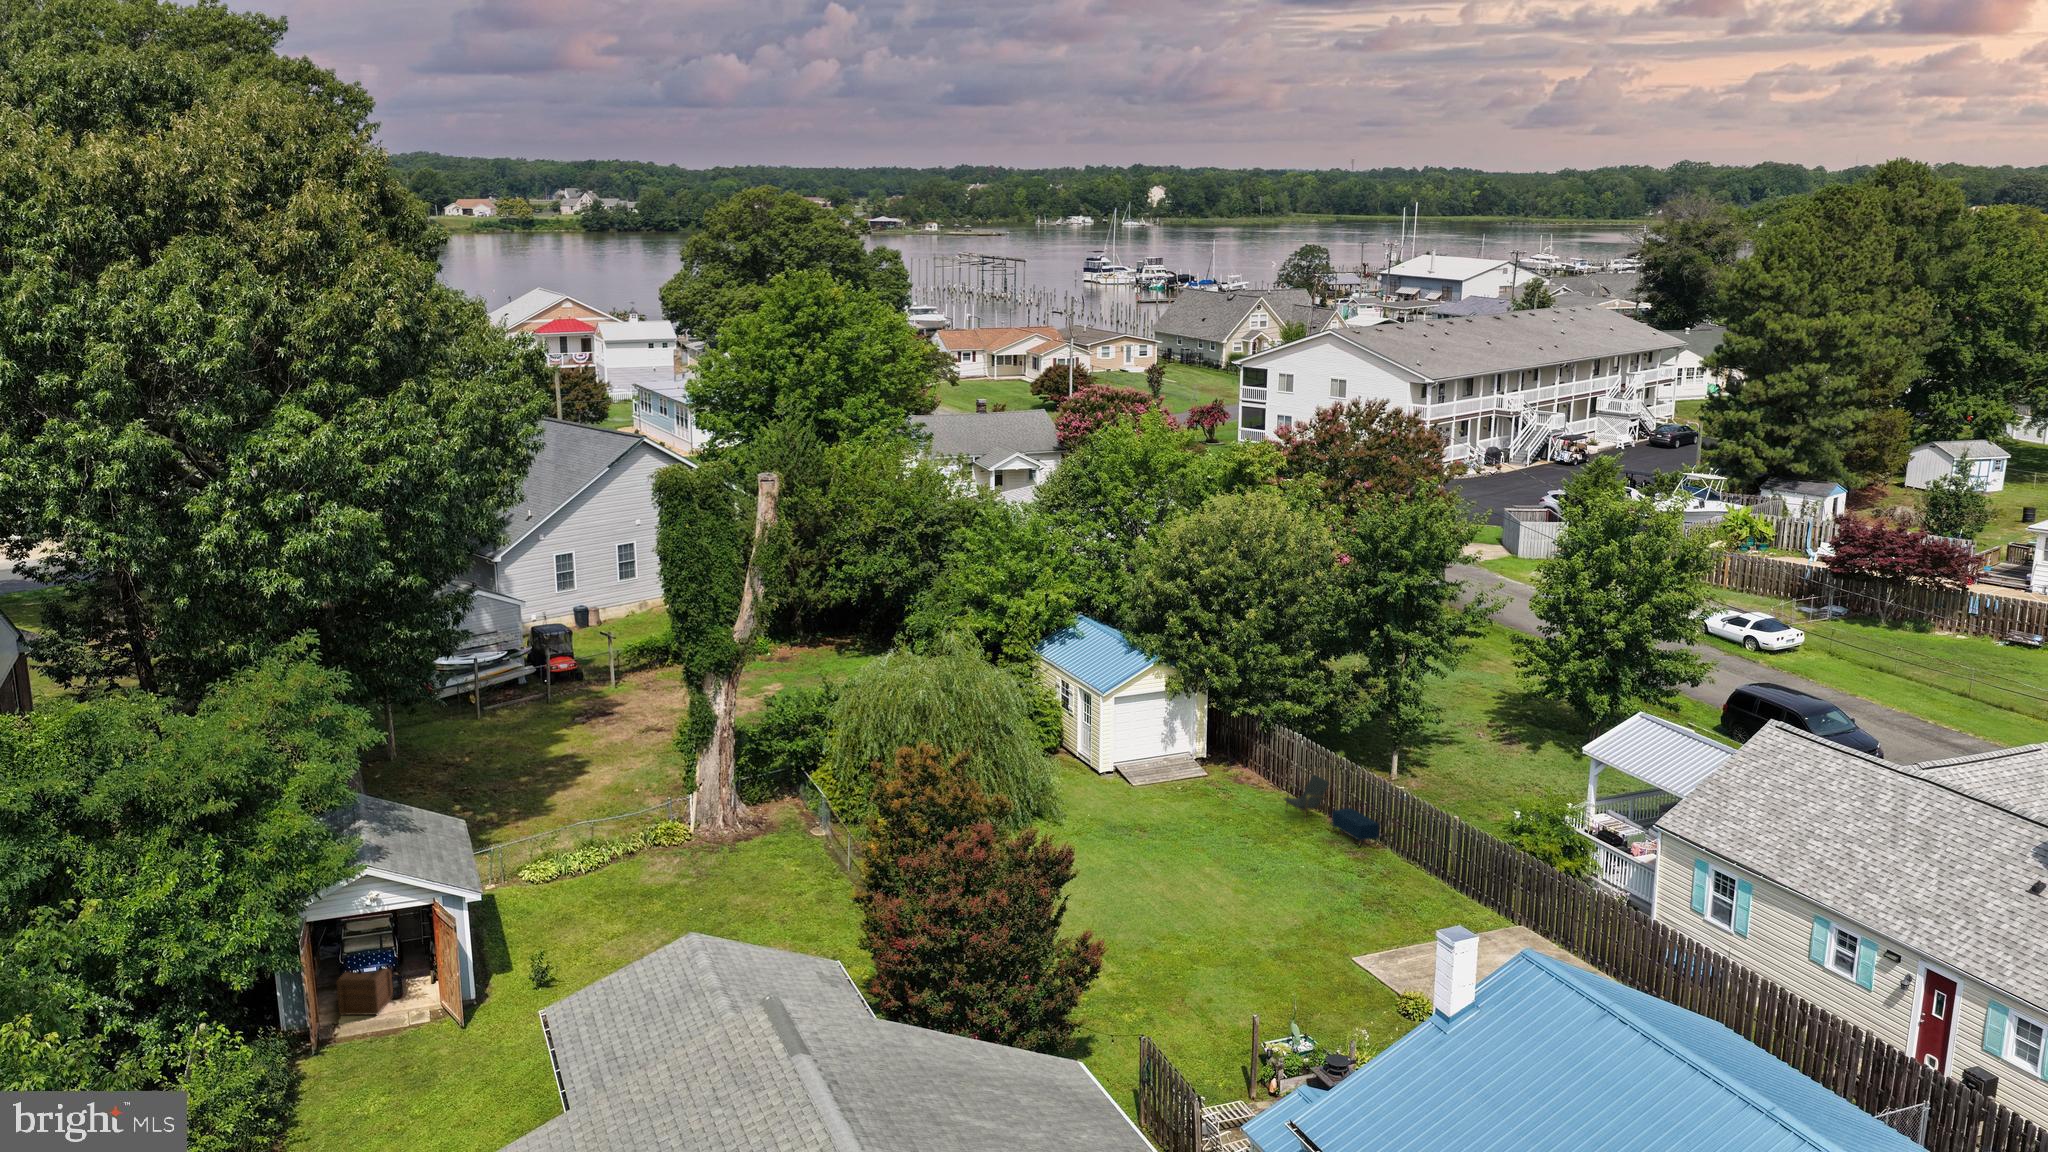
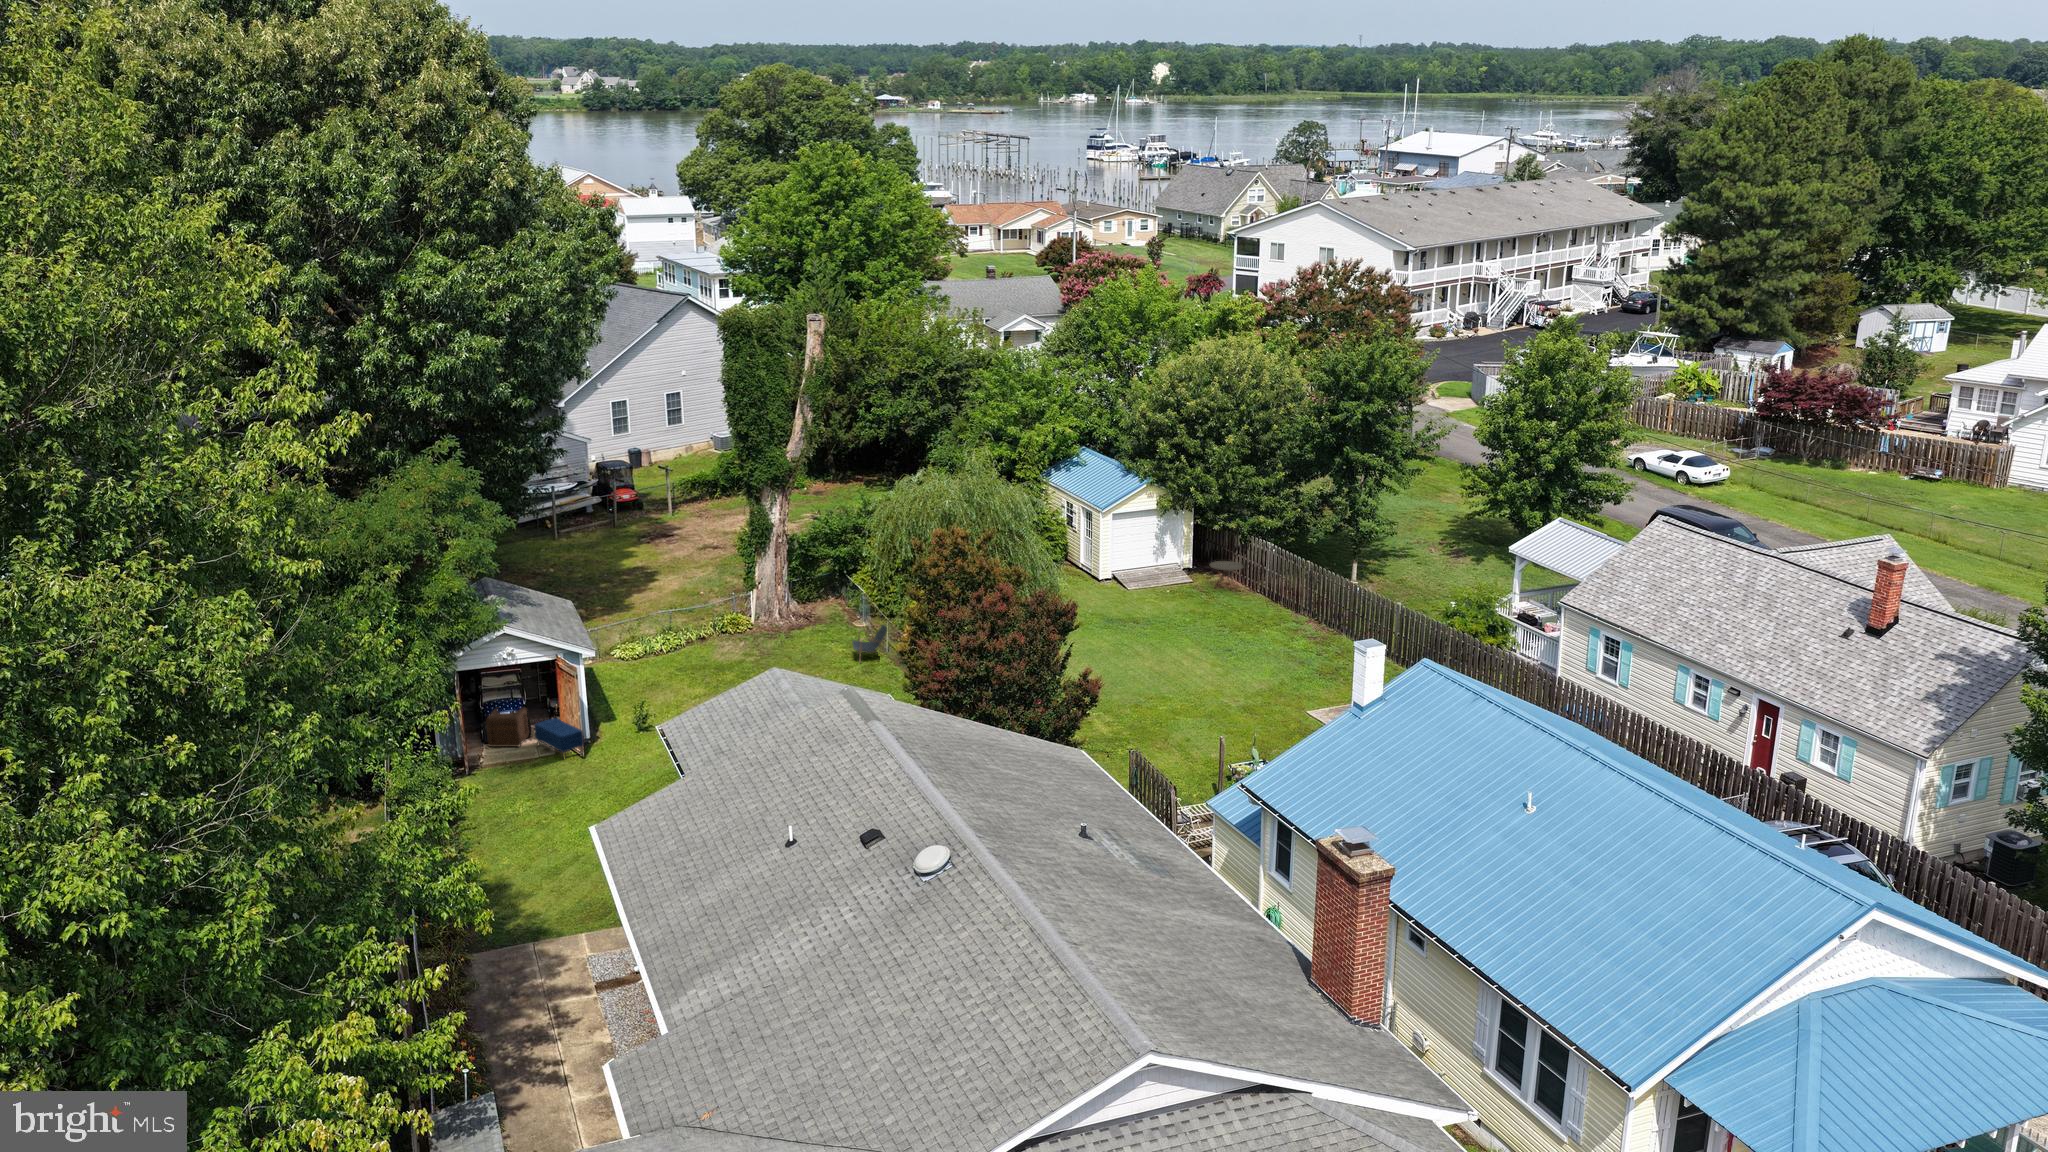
round table: none [1225,749,1264,785] -> present [1210,561,1243,583]
lounge chair: present [1284,775,1329,820] -> present [852,625,887,661]
bench: present [1332,808,1379,846] -> present [534,718,584,758]

